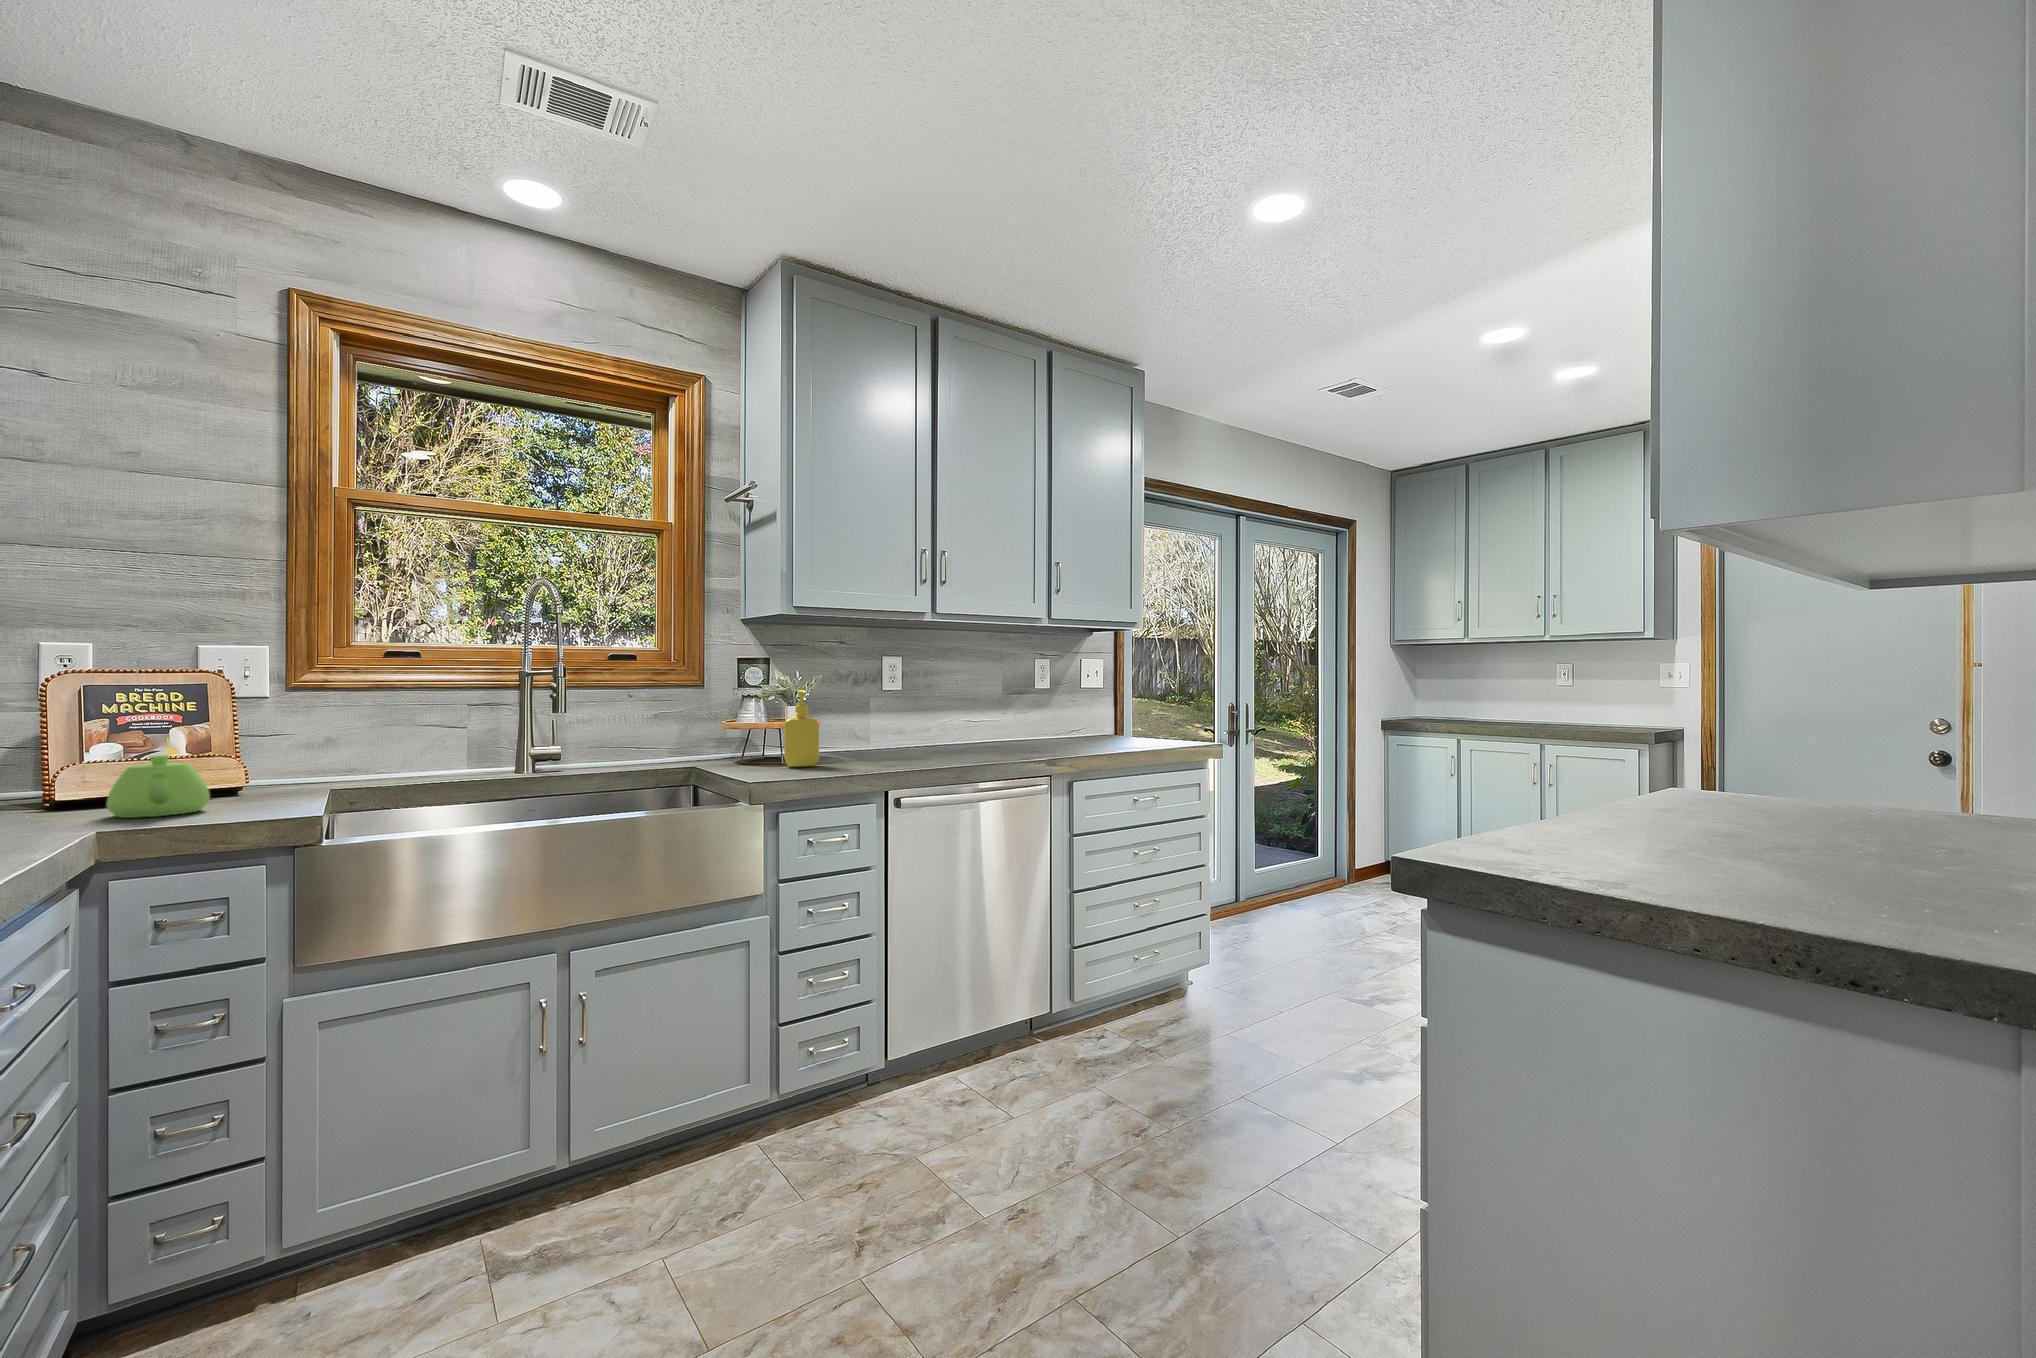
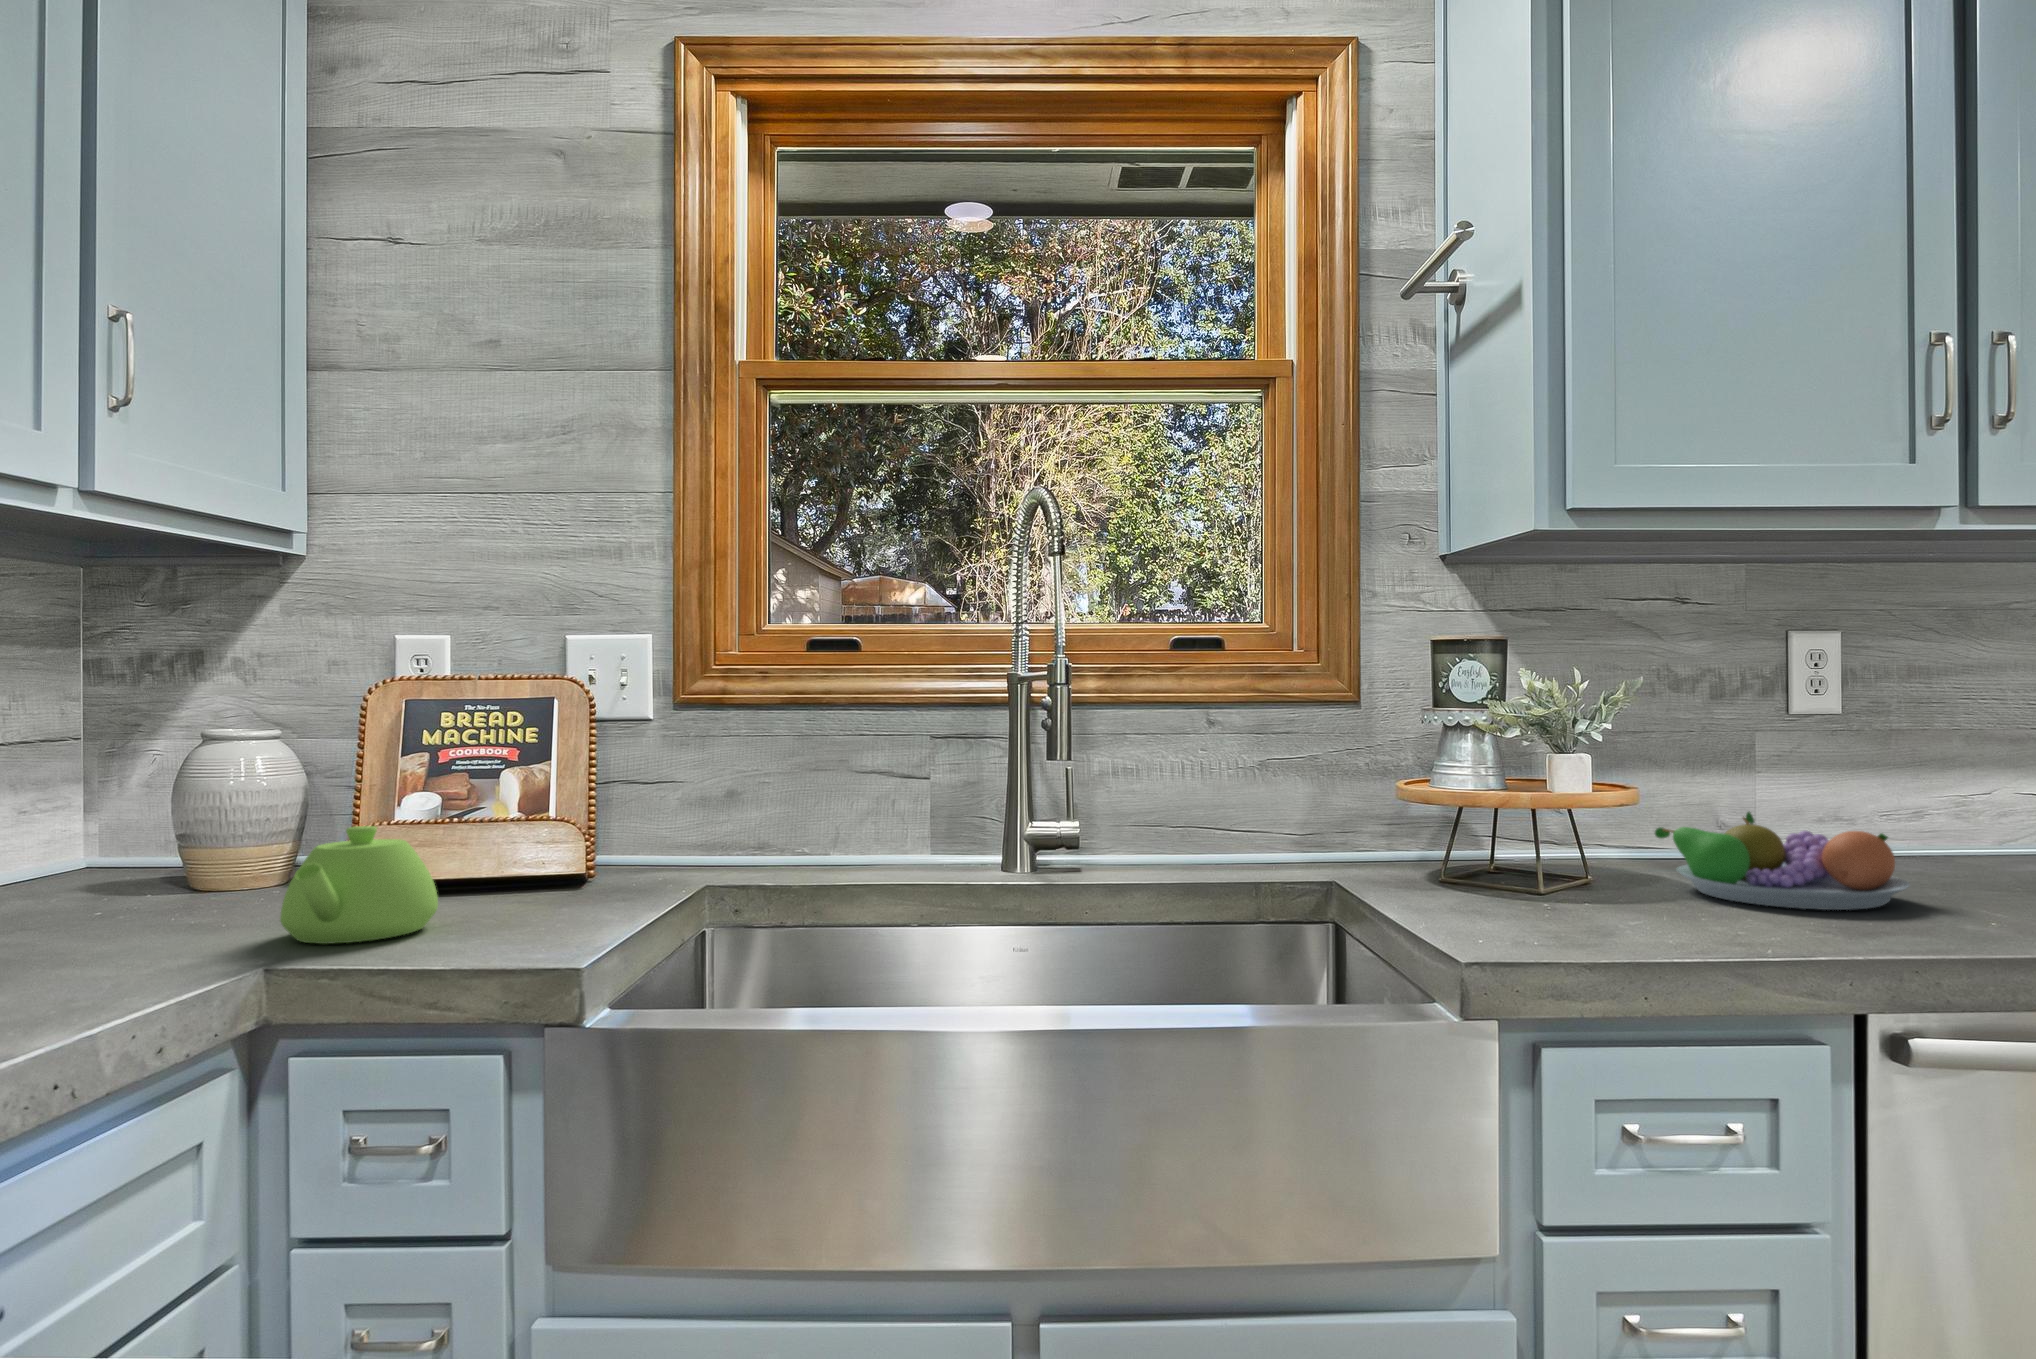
soap dispenser: present [784,690,819,767] -> none [1549,712,1649,912]
fruit bowl: none [826,729,908,762] -> present [1655,812,1910,910]

